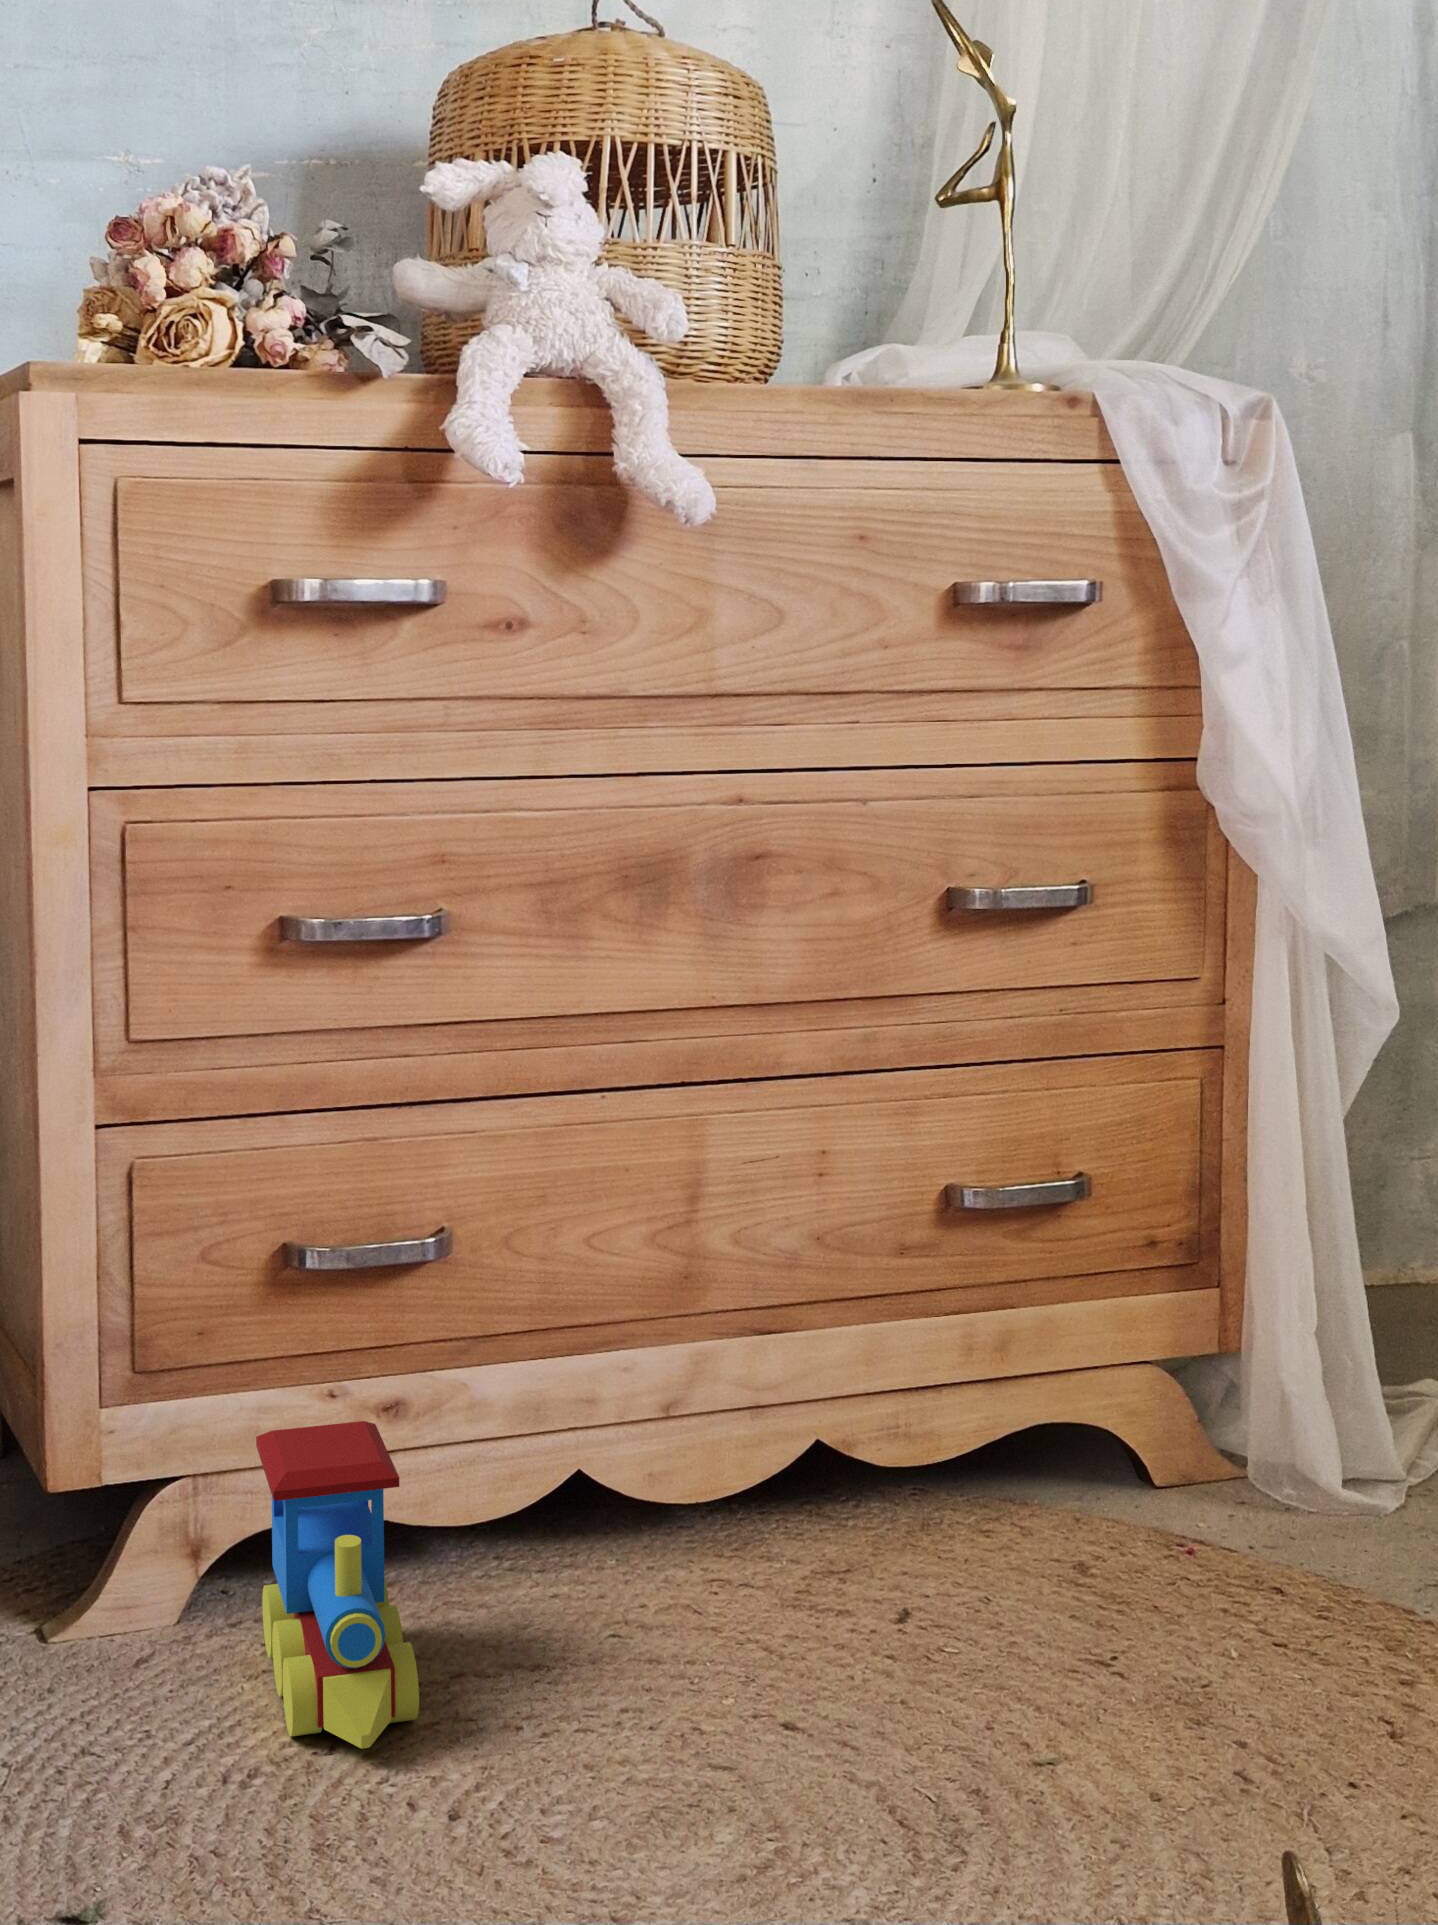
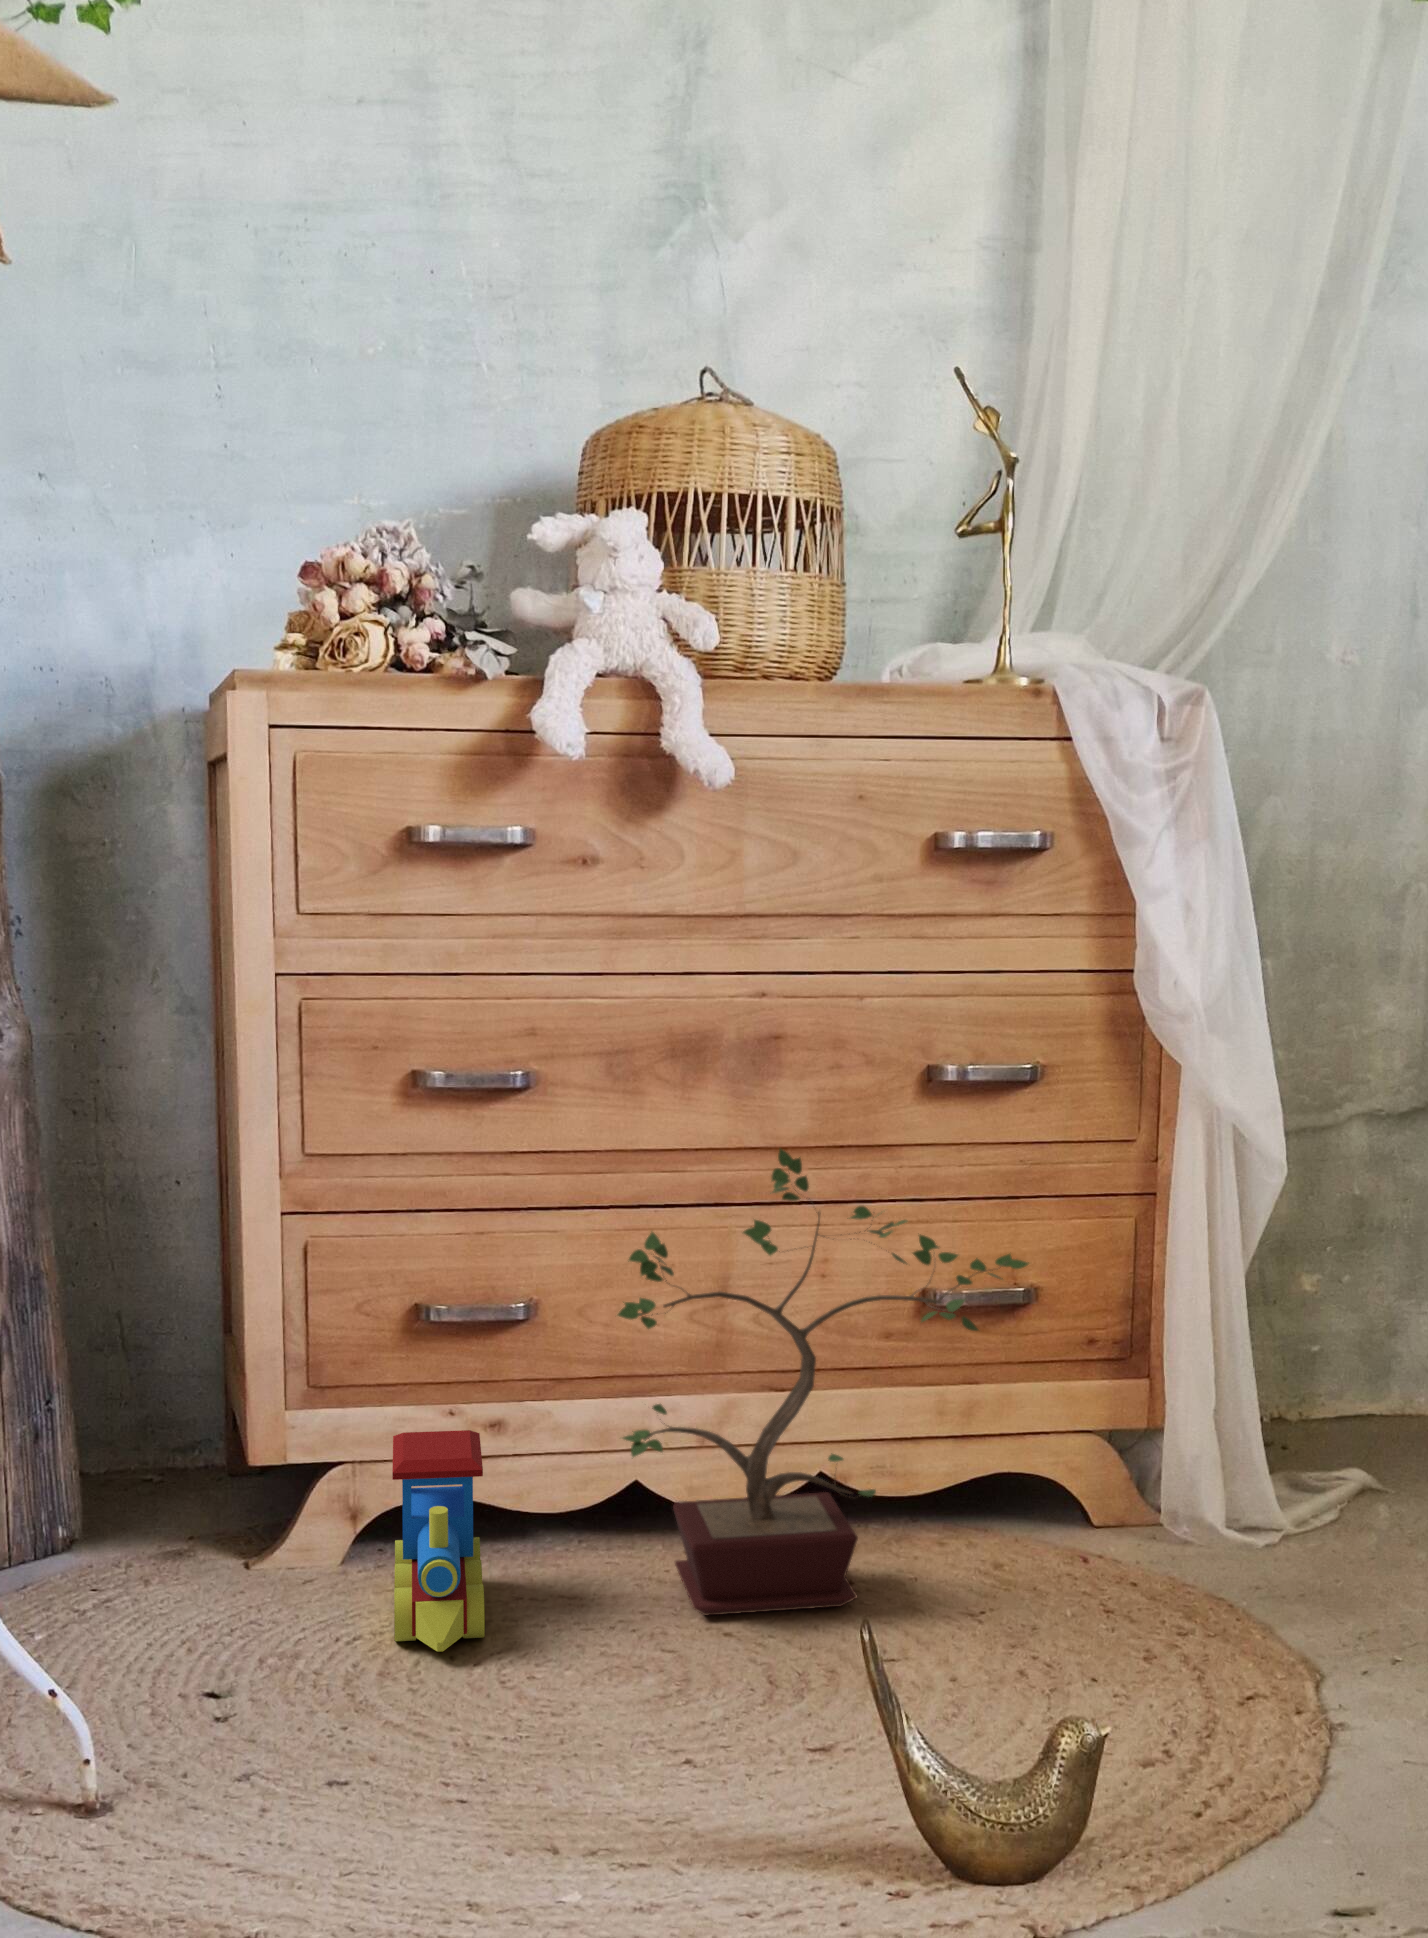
potted plant: none [580,1004,1126,1660] -> present [618,1149,1029,1615]

